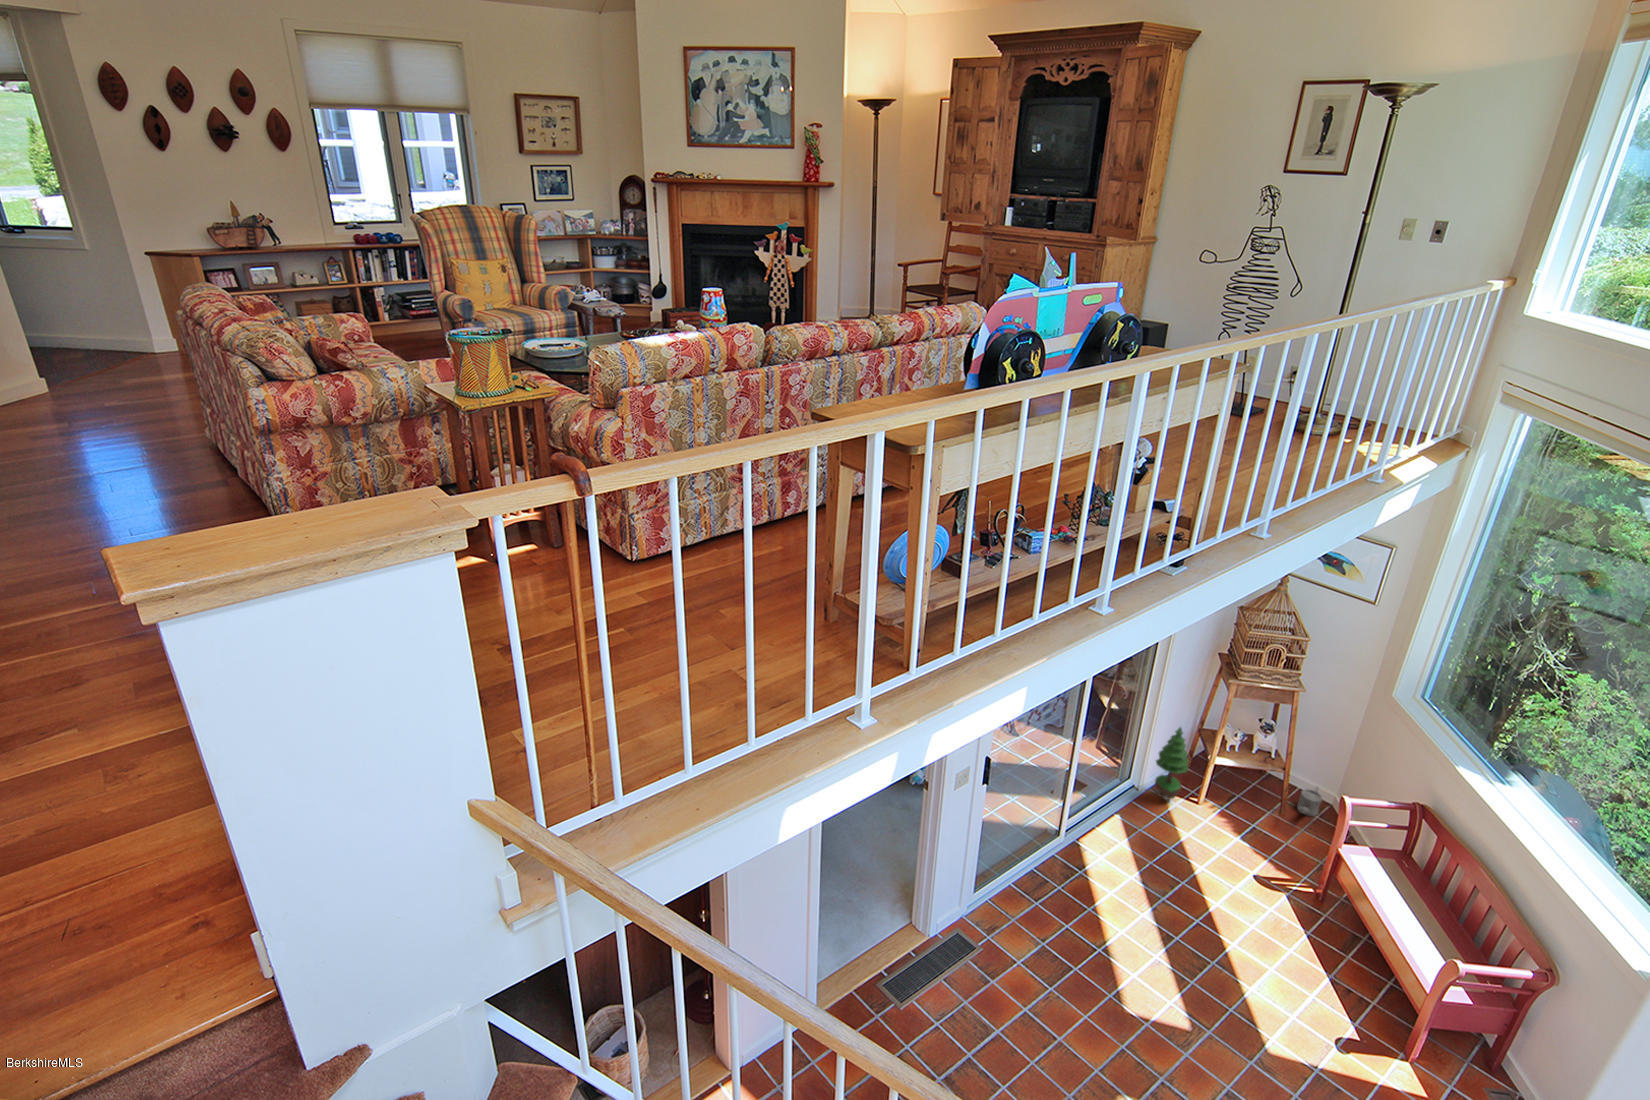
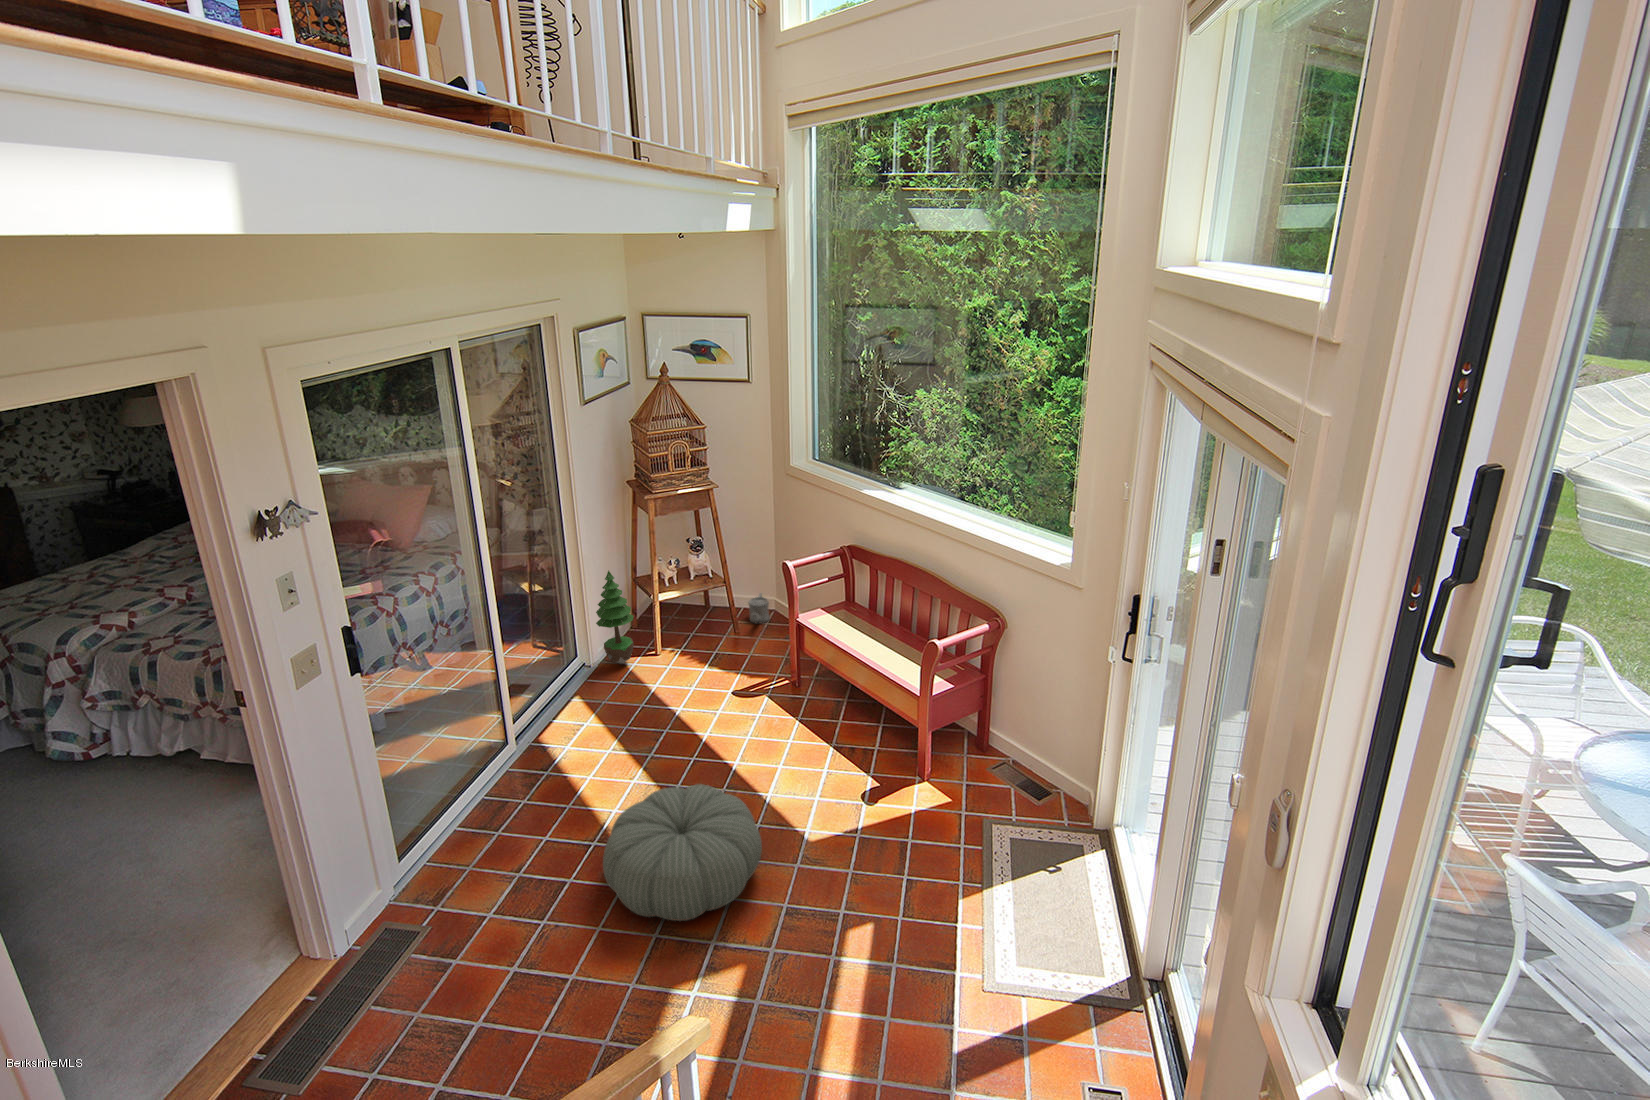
pouf: none [1101,942,1229,1061] -> present [603,784,762,921]

